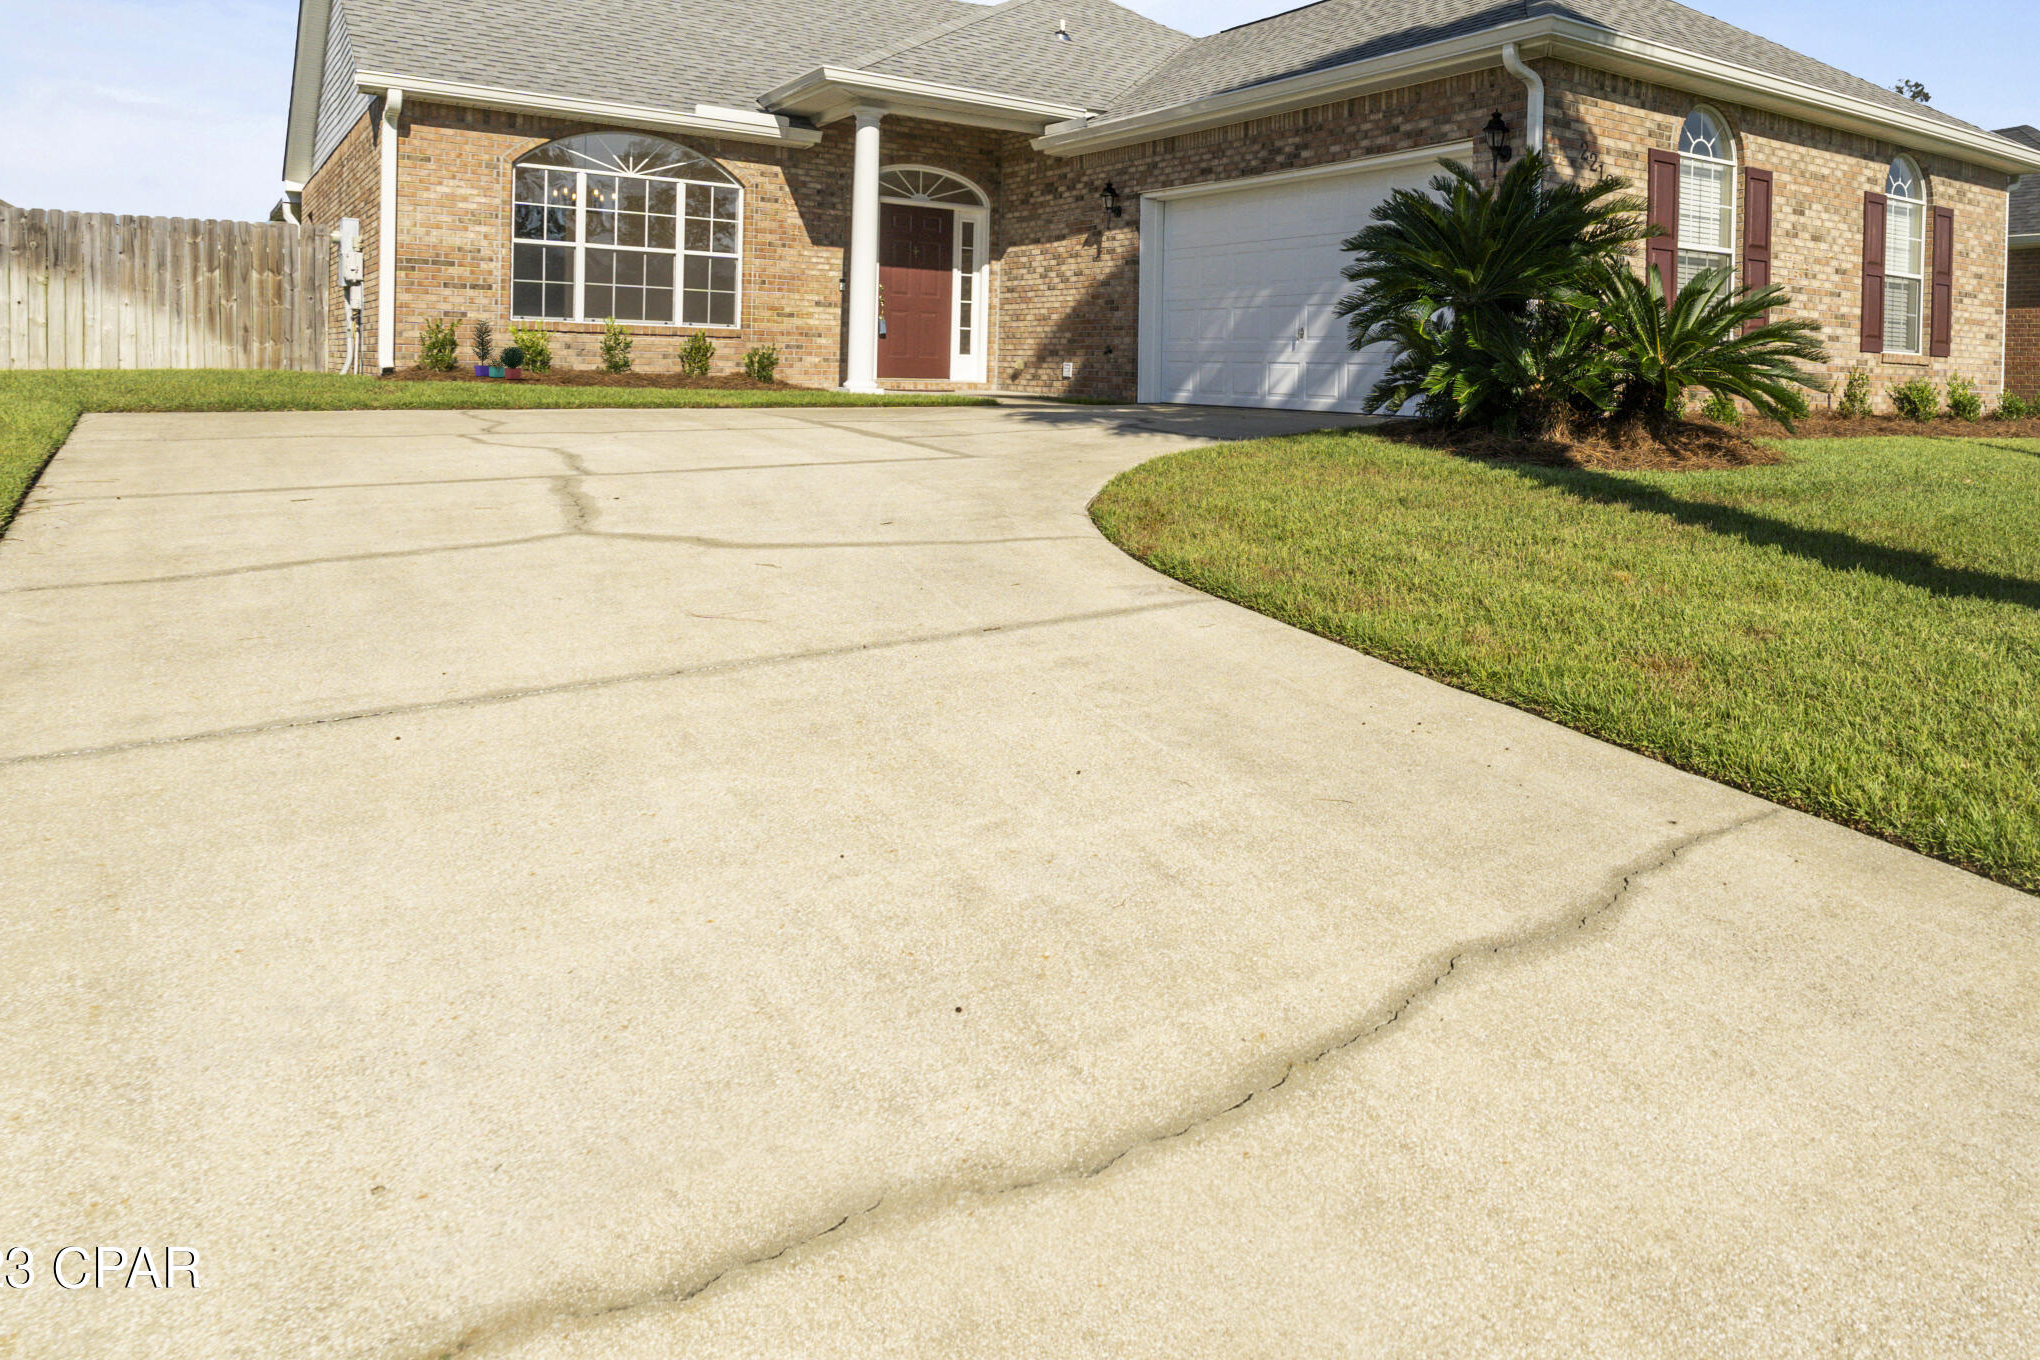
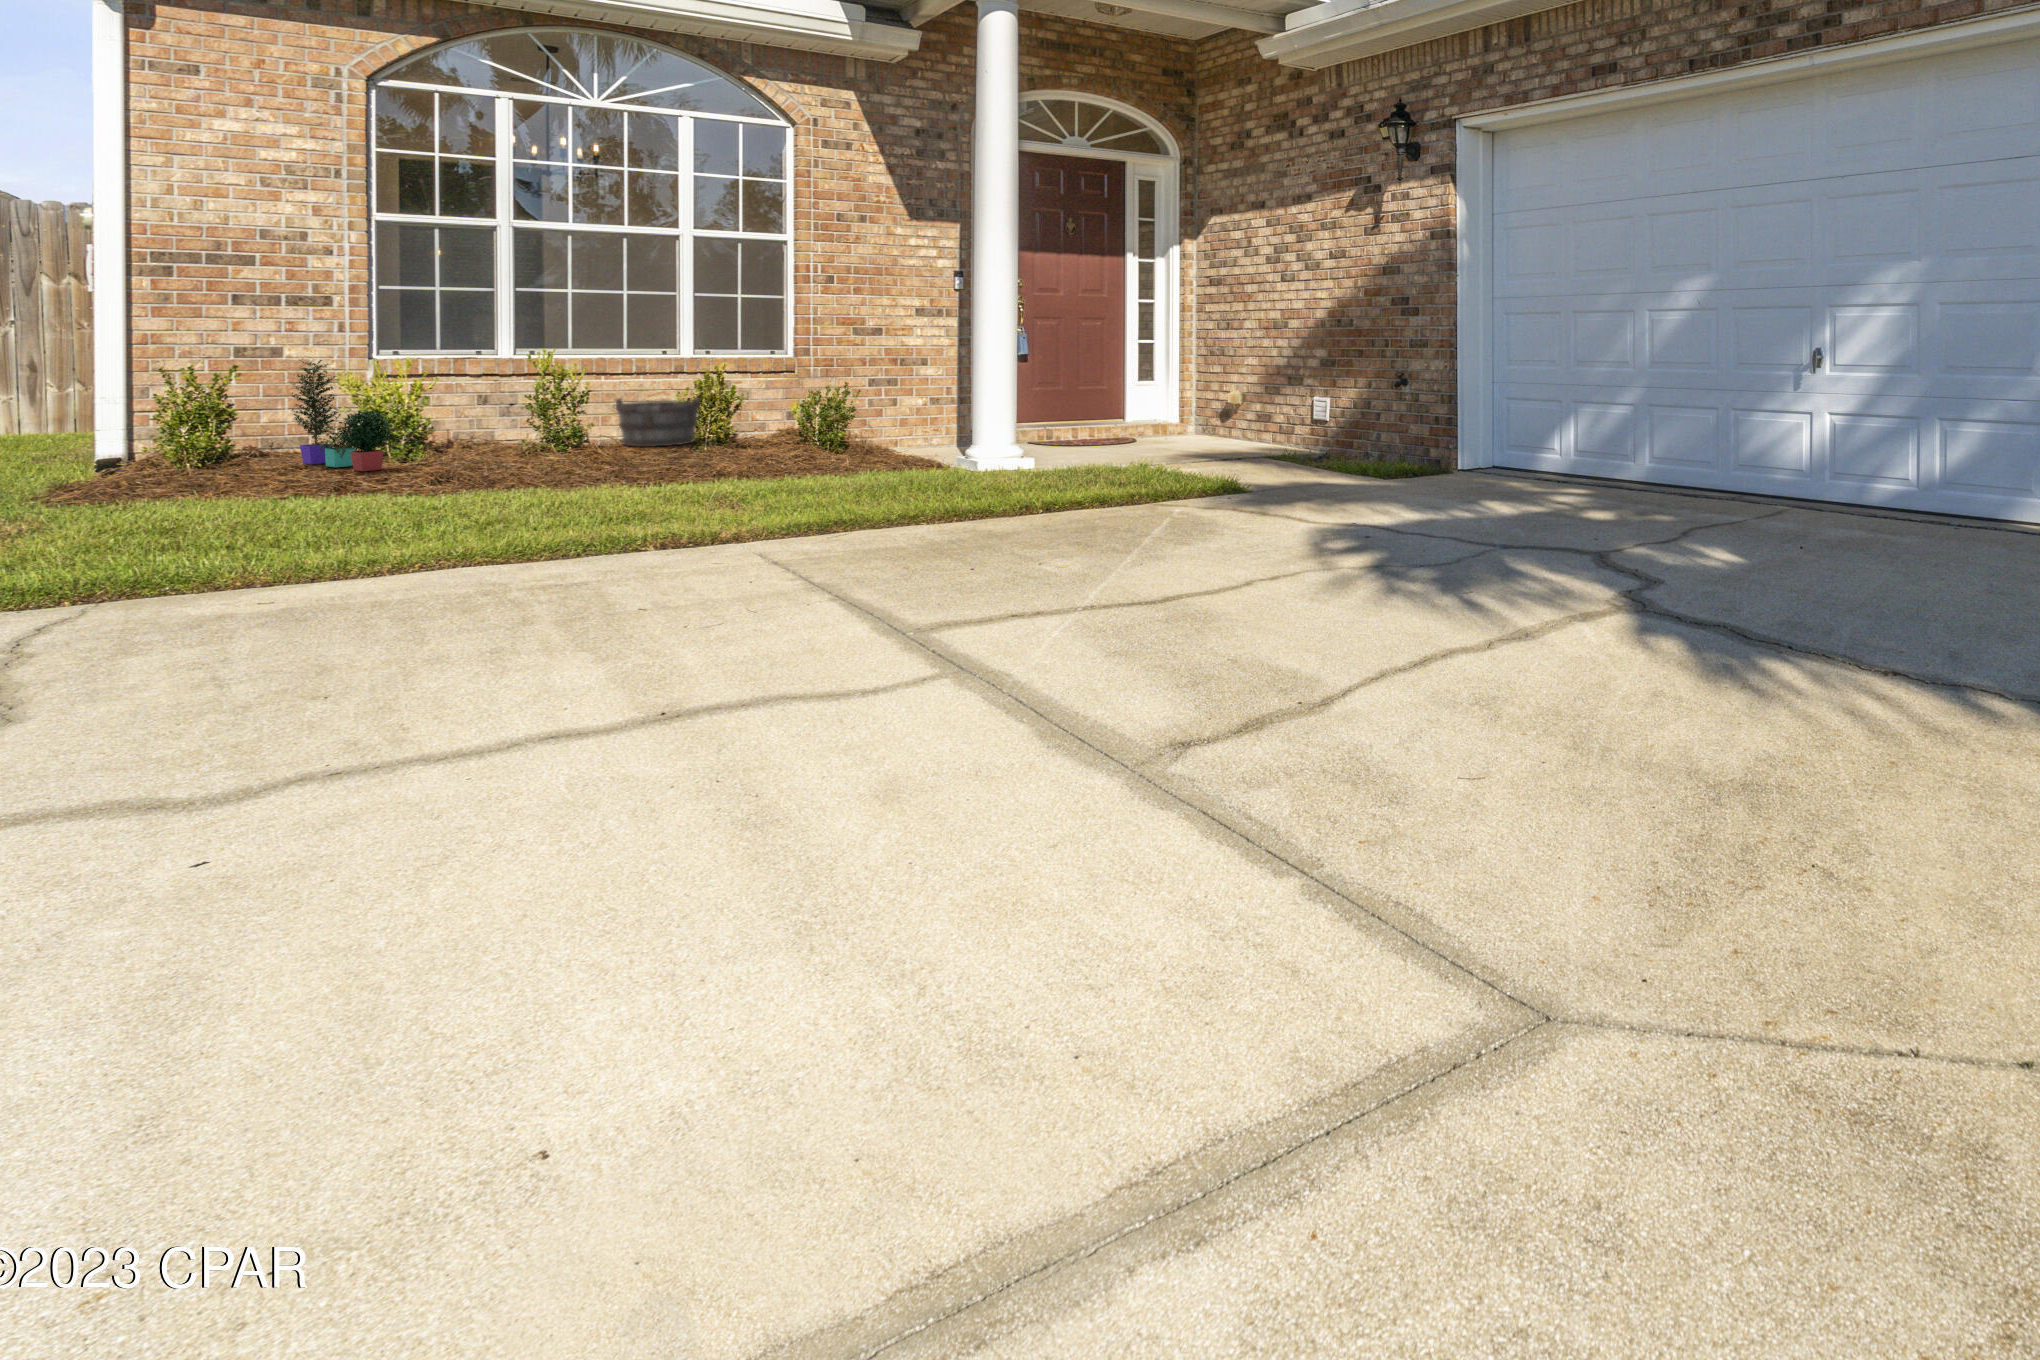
bucket: none [637,347,686,376] -> present [614,398,699,447]

